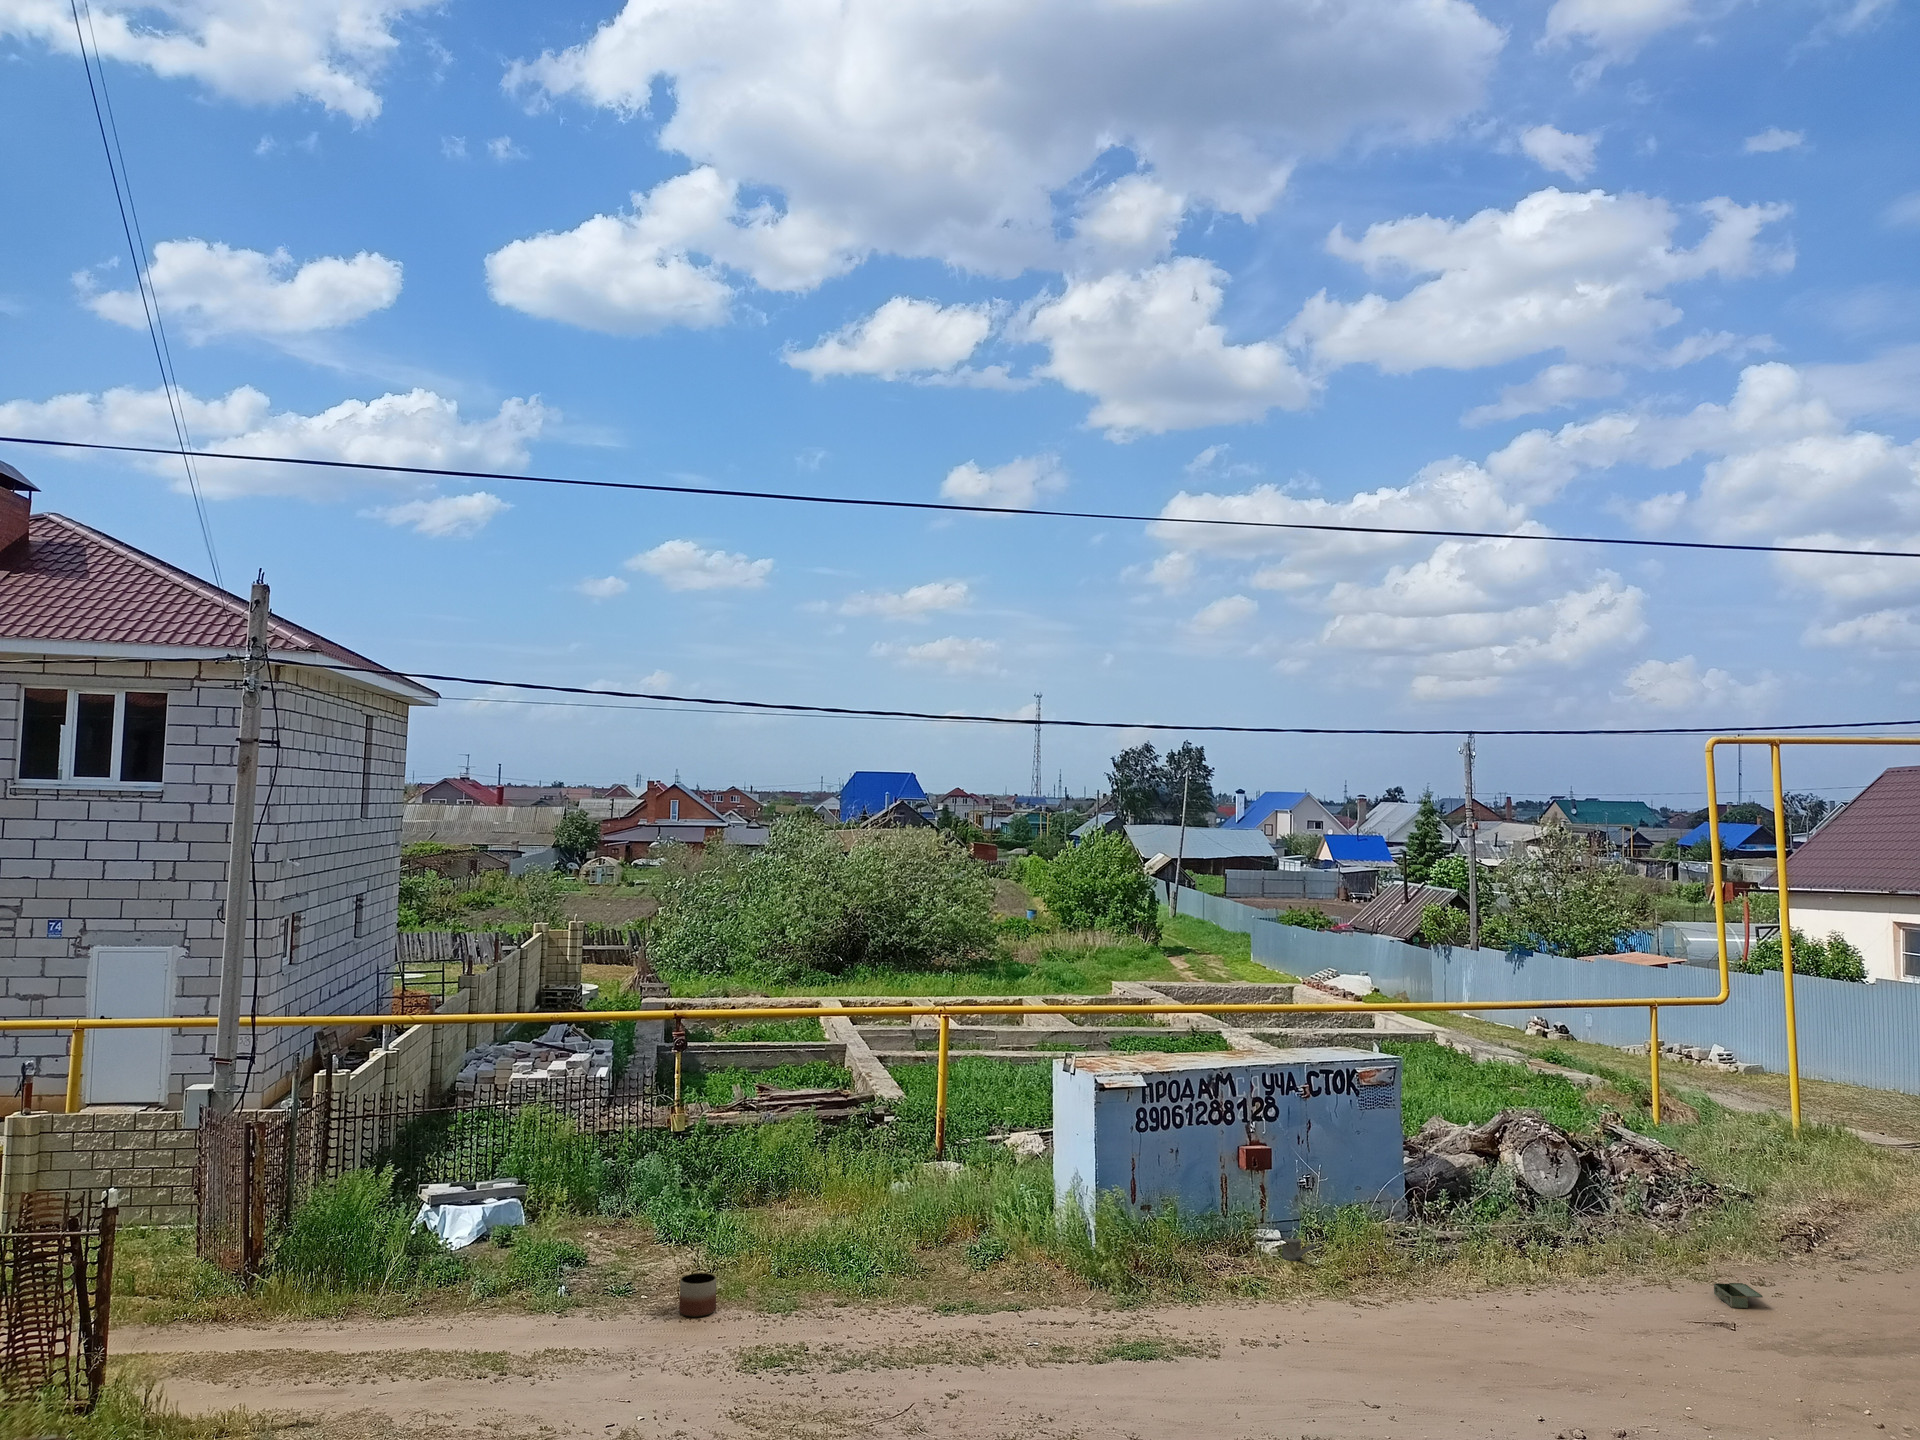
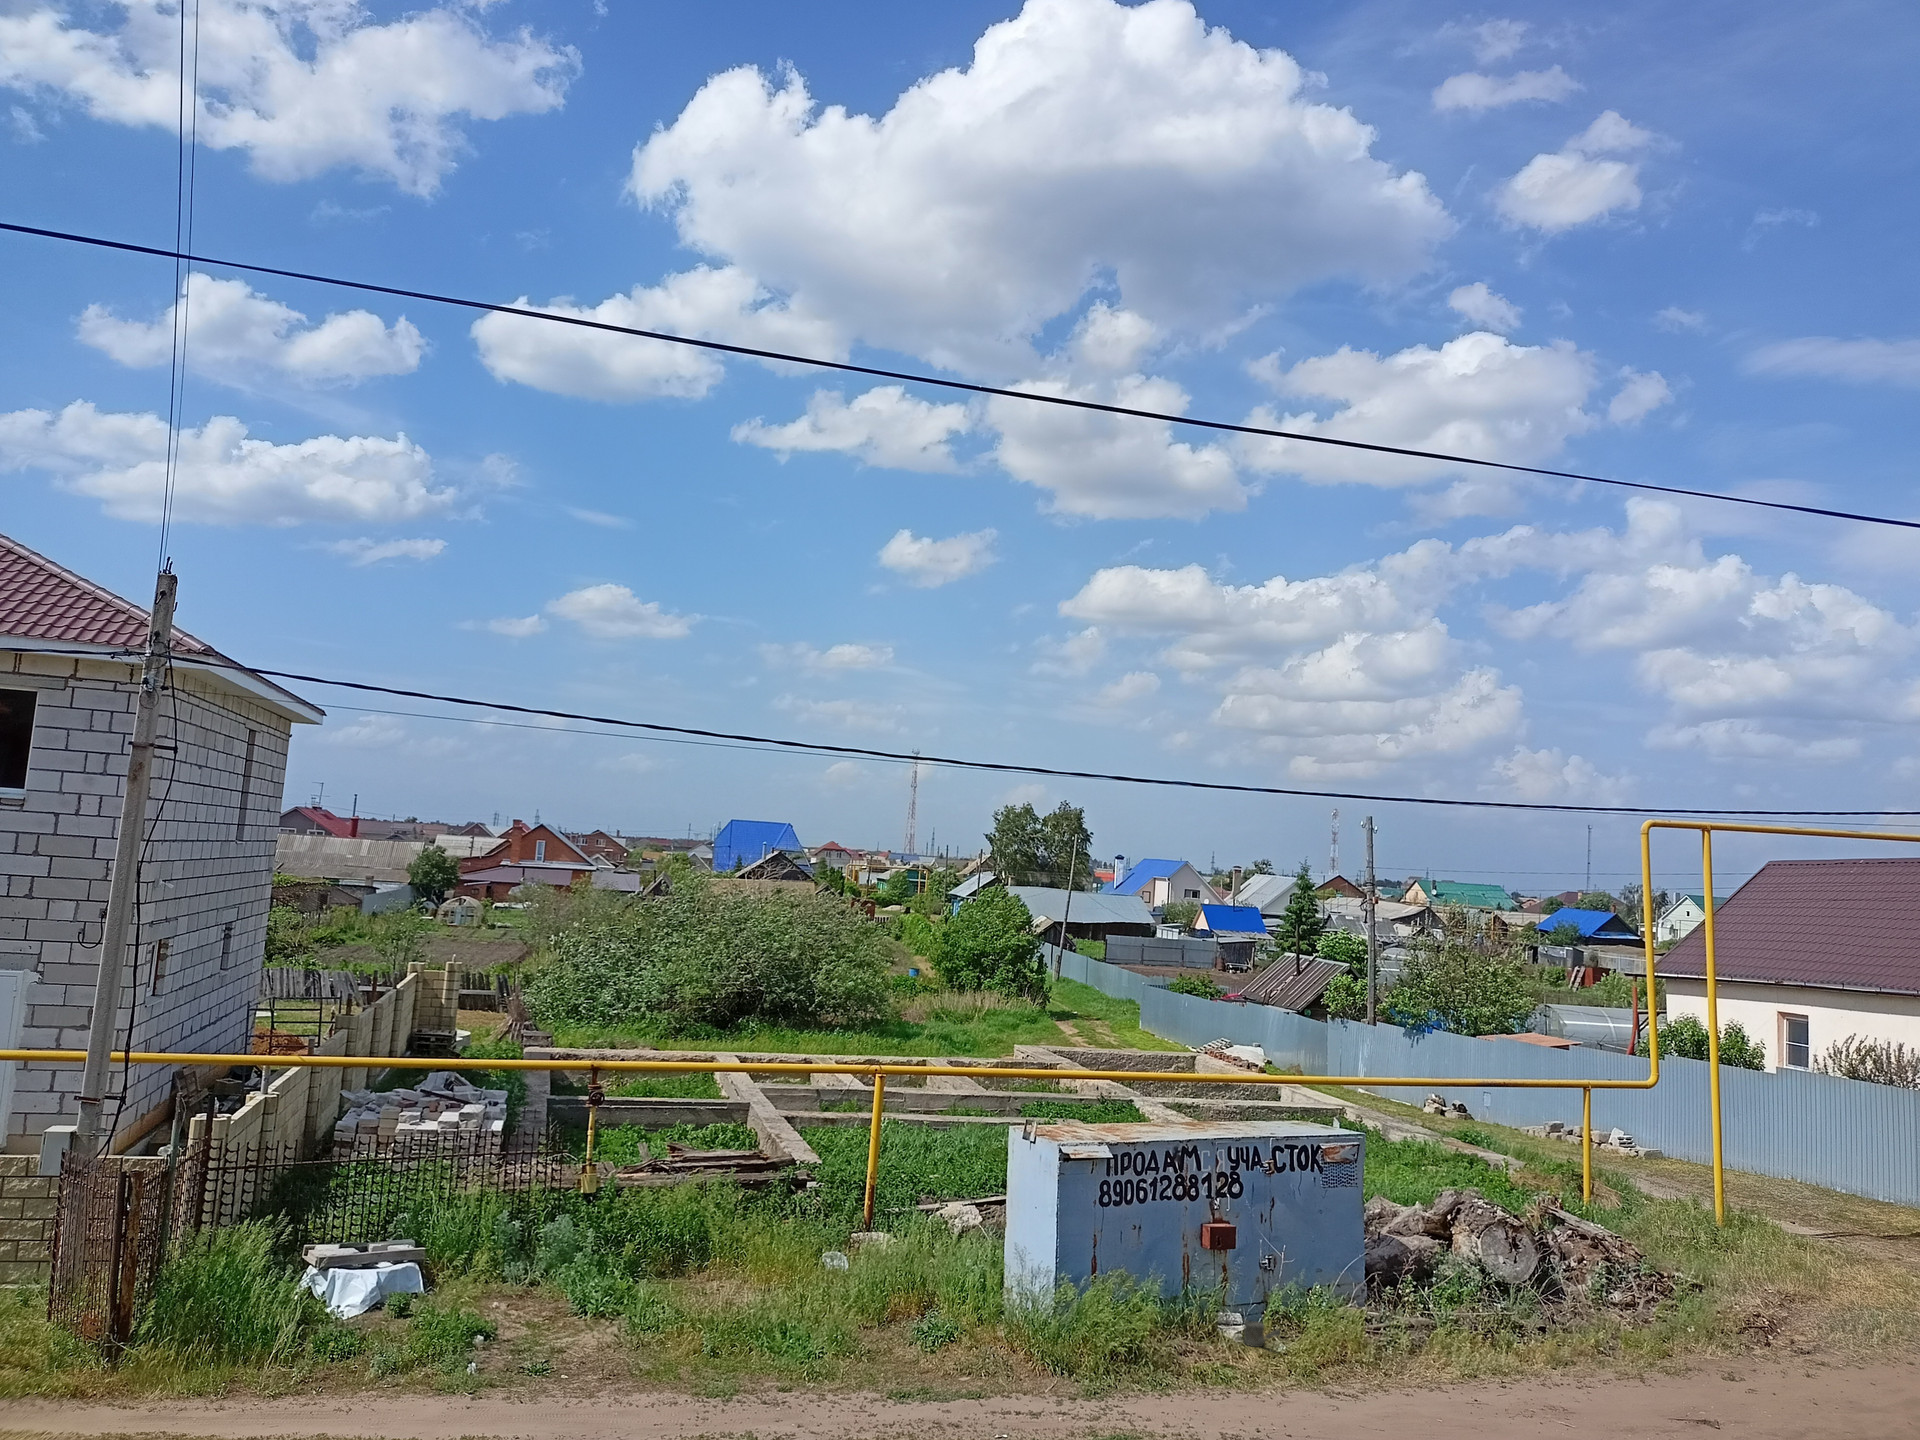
planter: present [679,1273,716,1317] -> none [607,1352,650,1402]
toolbox: present [1714,1283,1763,1308] -> none [1685,1377,1737,1404]

